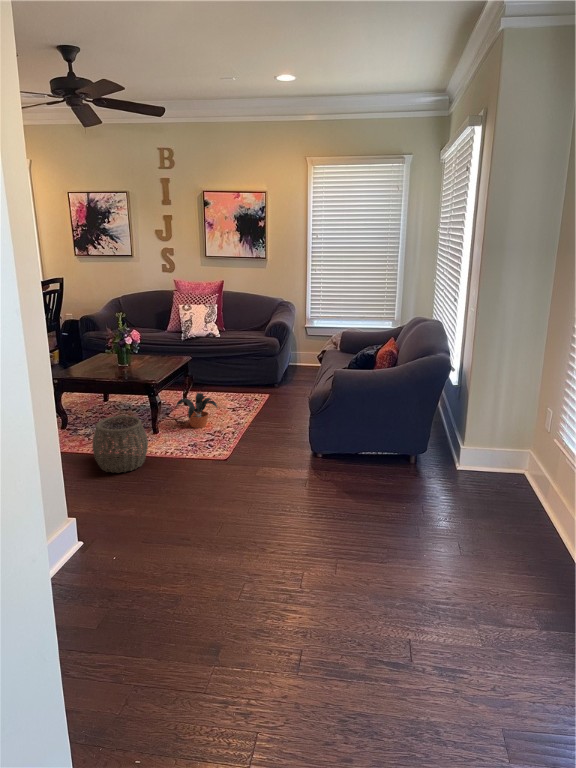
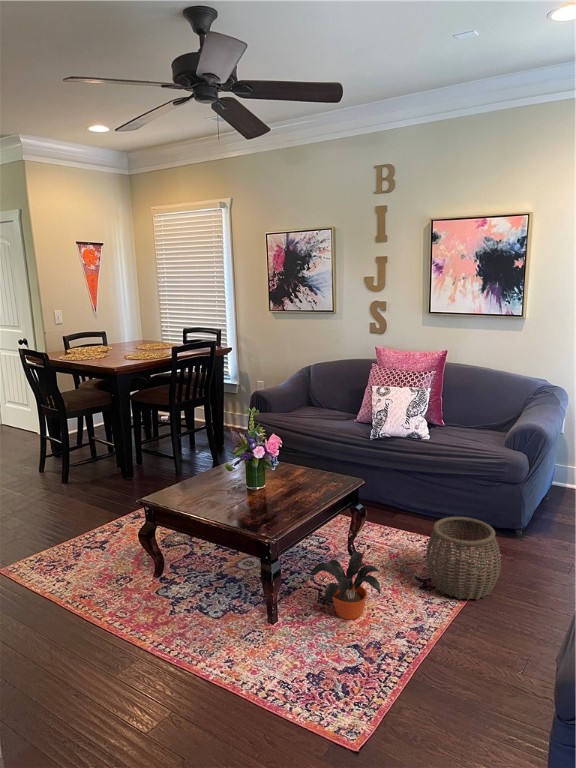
woven basket: present [92,416,148,473] -> present [426,517,501,600]

